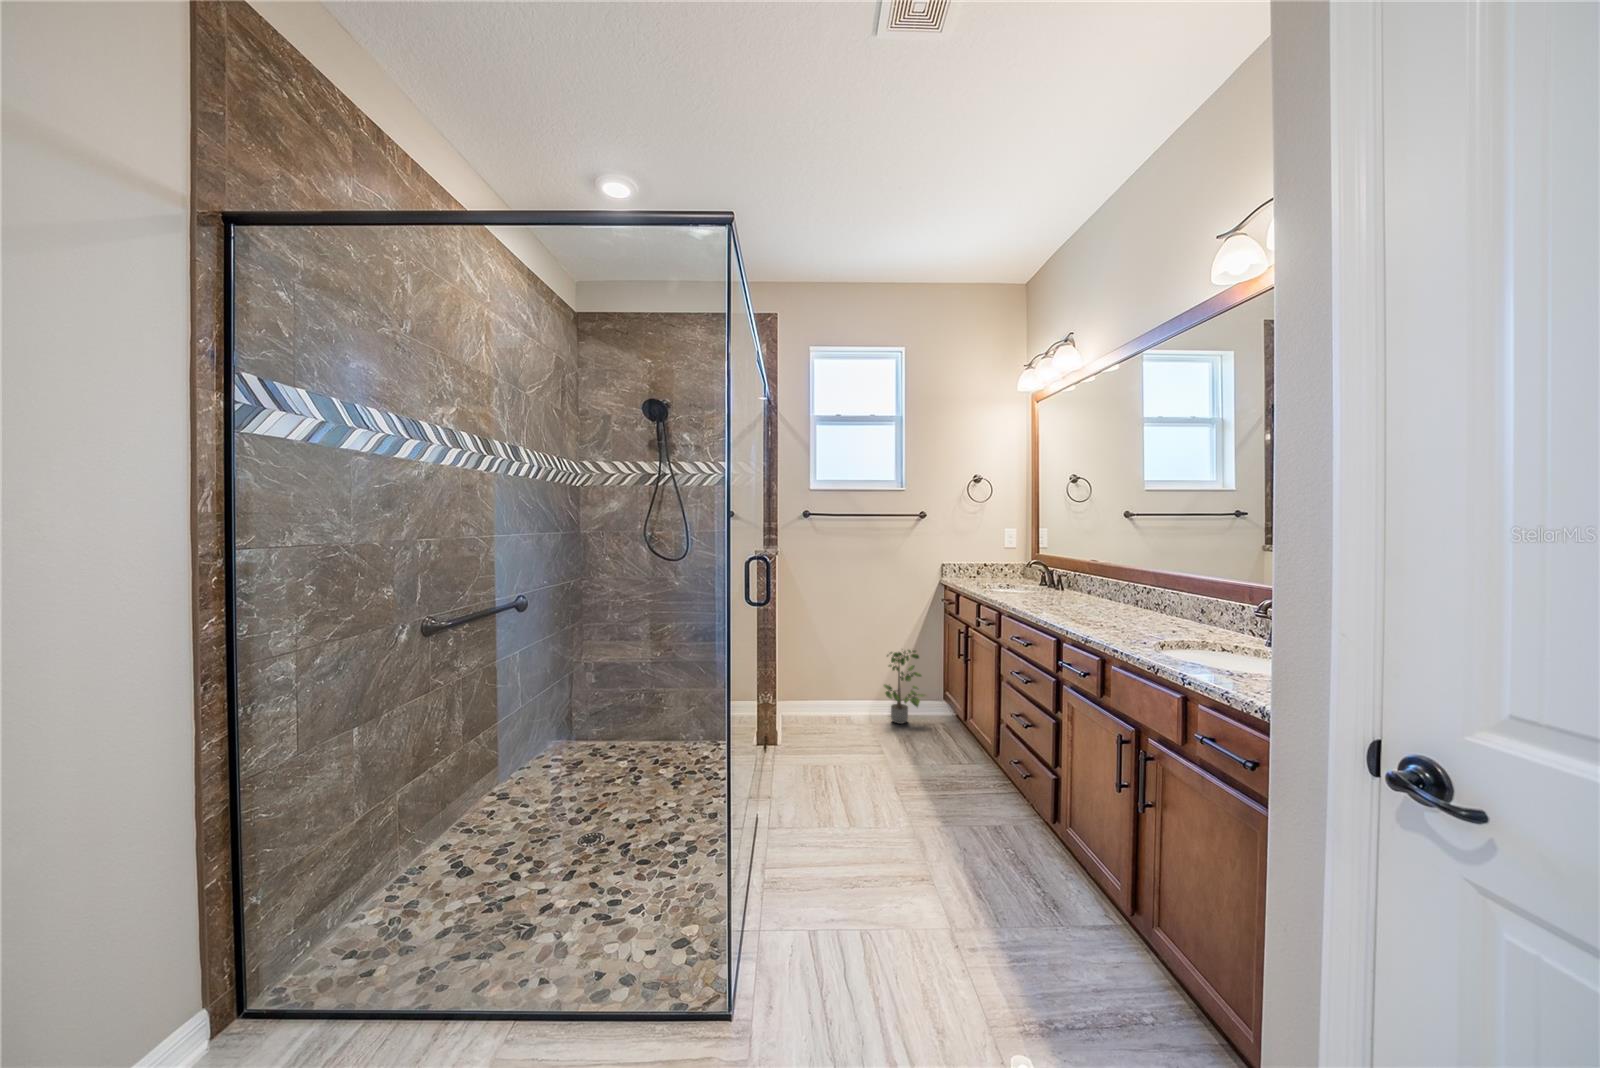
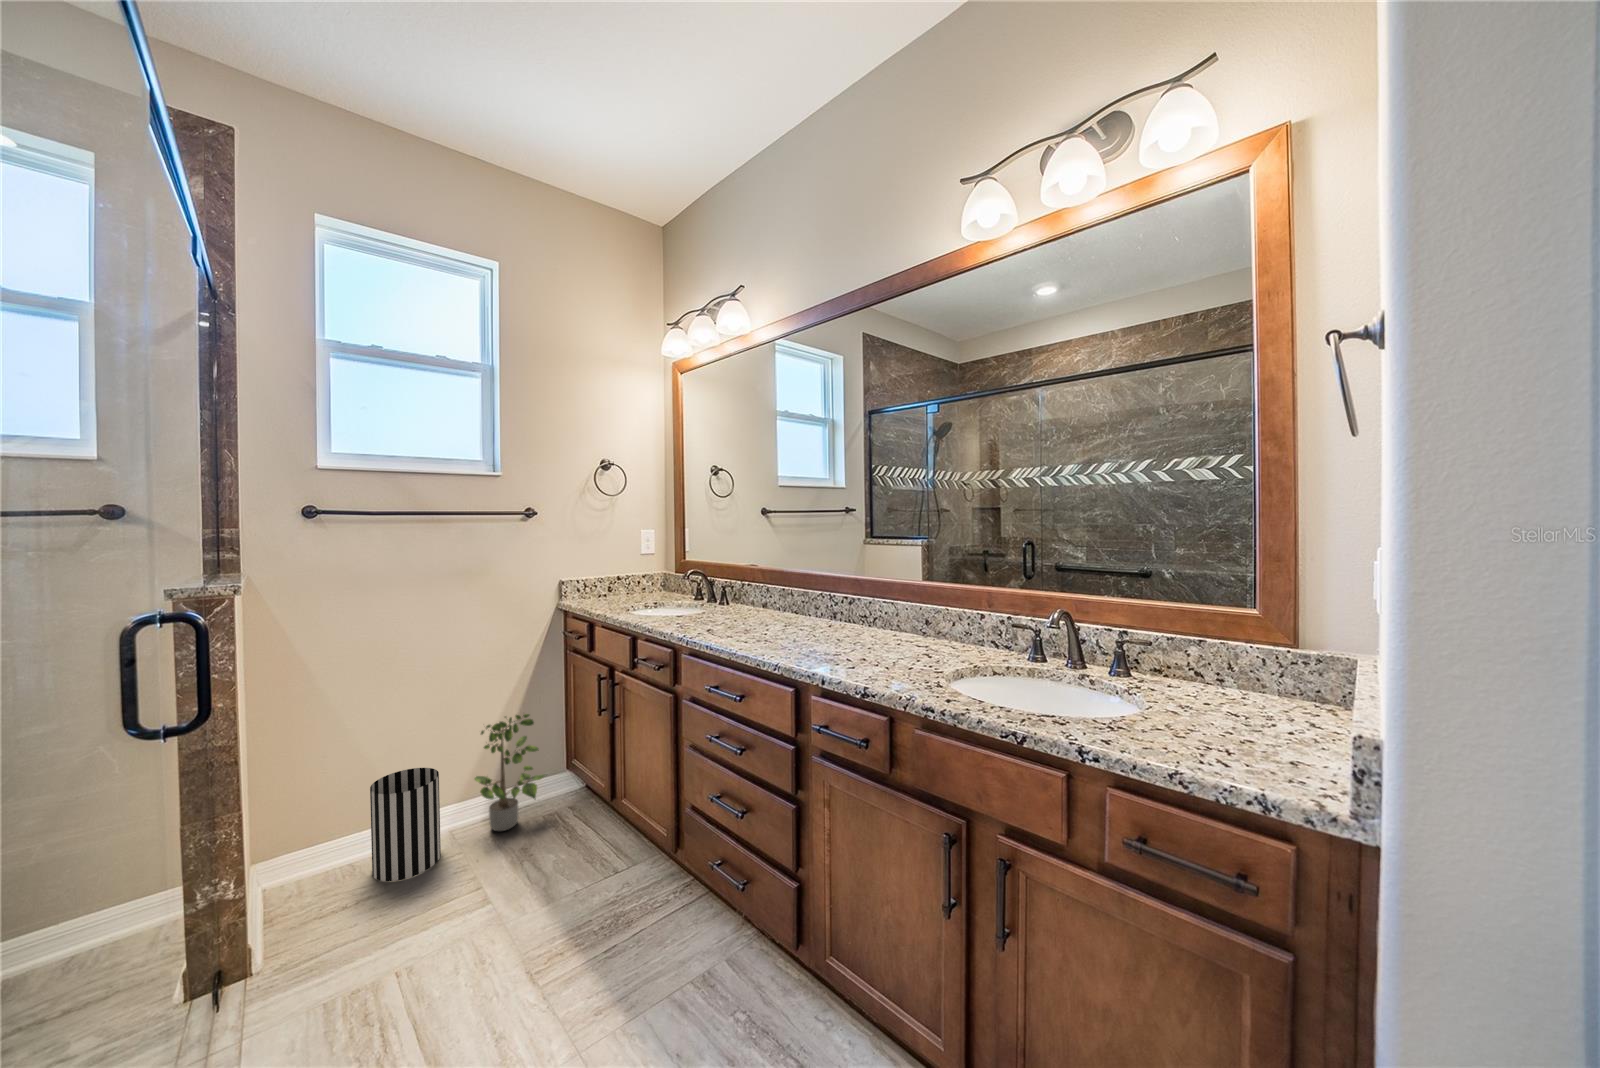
wastebasket: none [829,669,863,730] -> present [370,768,441,881]

